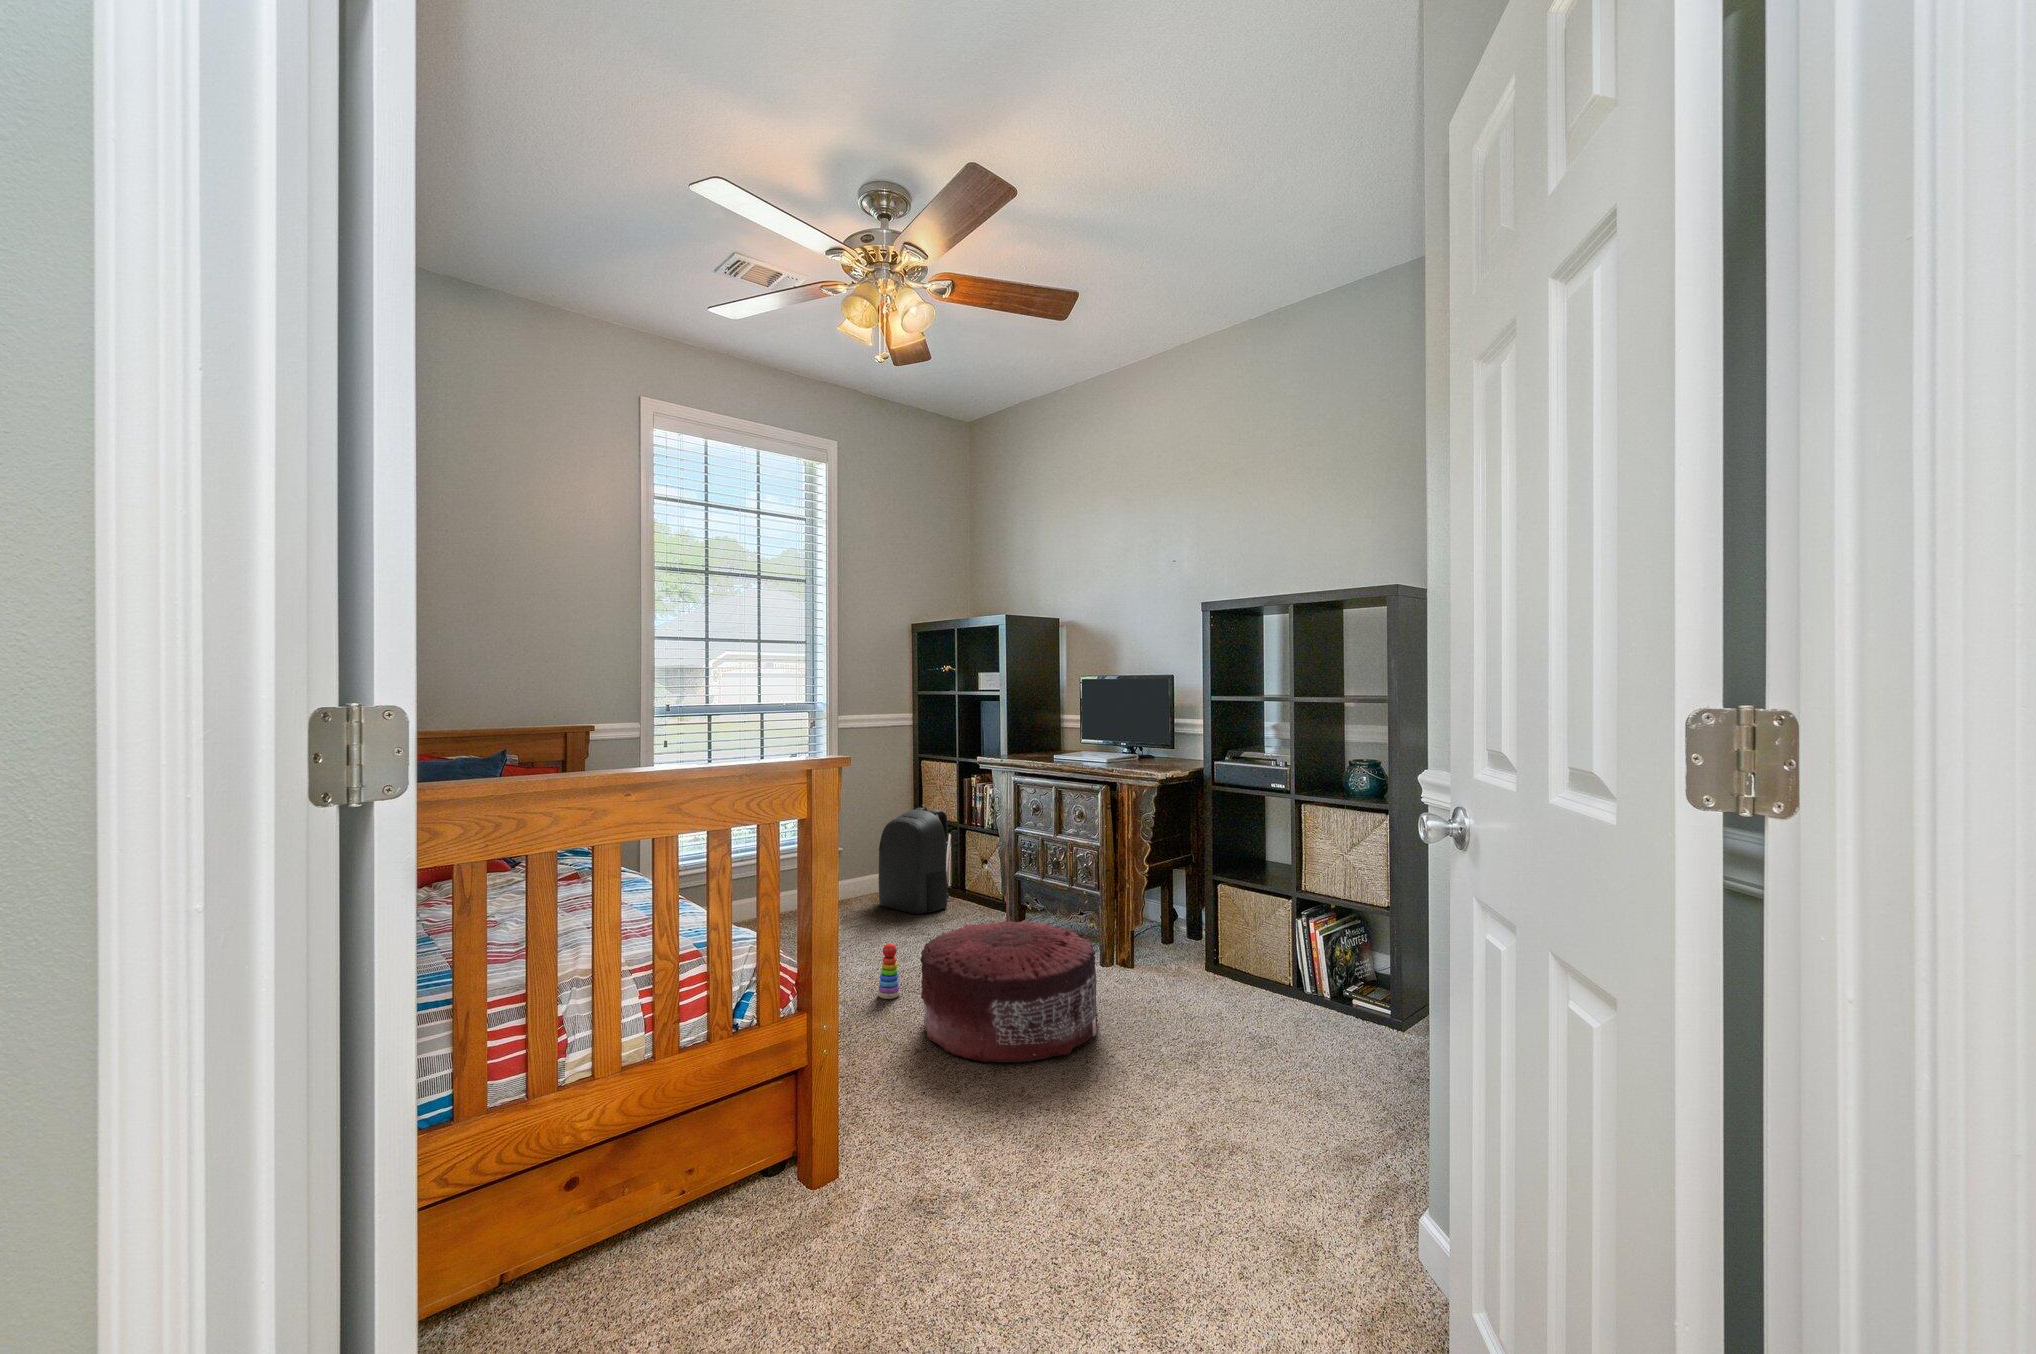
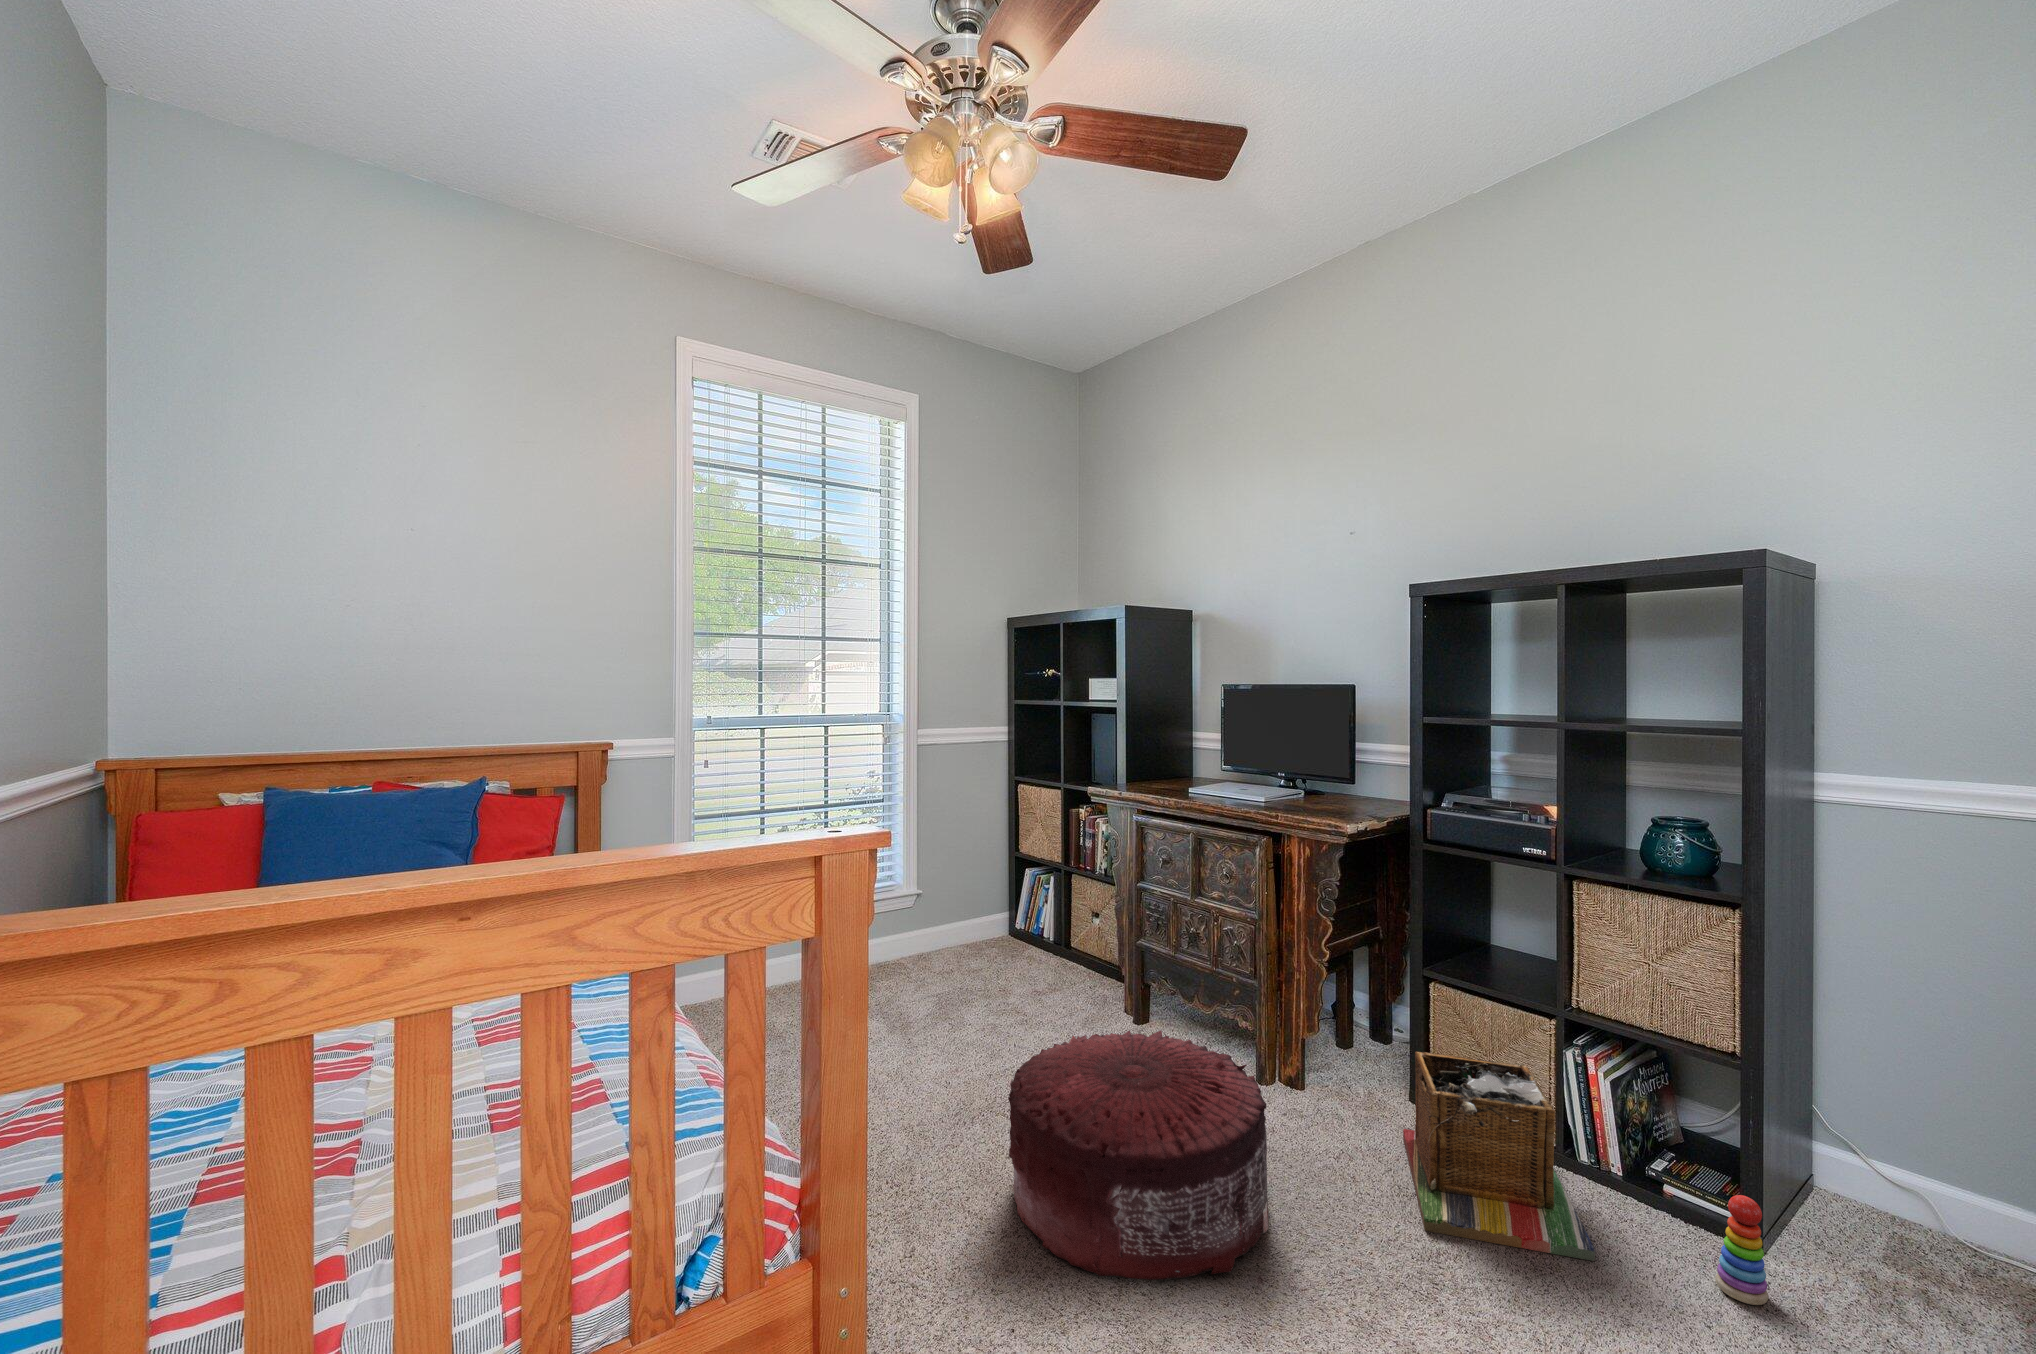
backpack: present [879,805,954,914] -> none [965,842,1059,982]
laundry basket: none [1195,926,1301,1039] -> present [1403,1051,1595,1261]
stacking toy: present [878,943,900,999] -> present [1715,1195,1768,1305]

